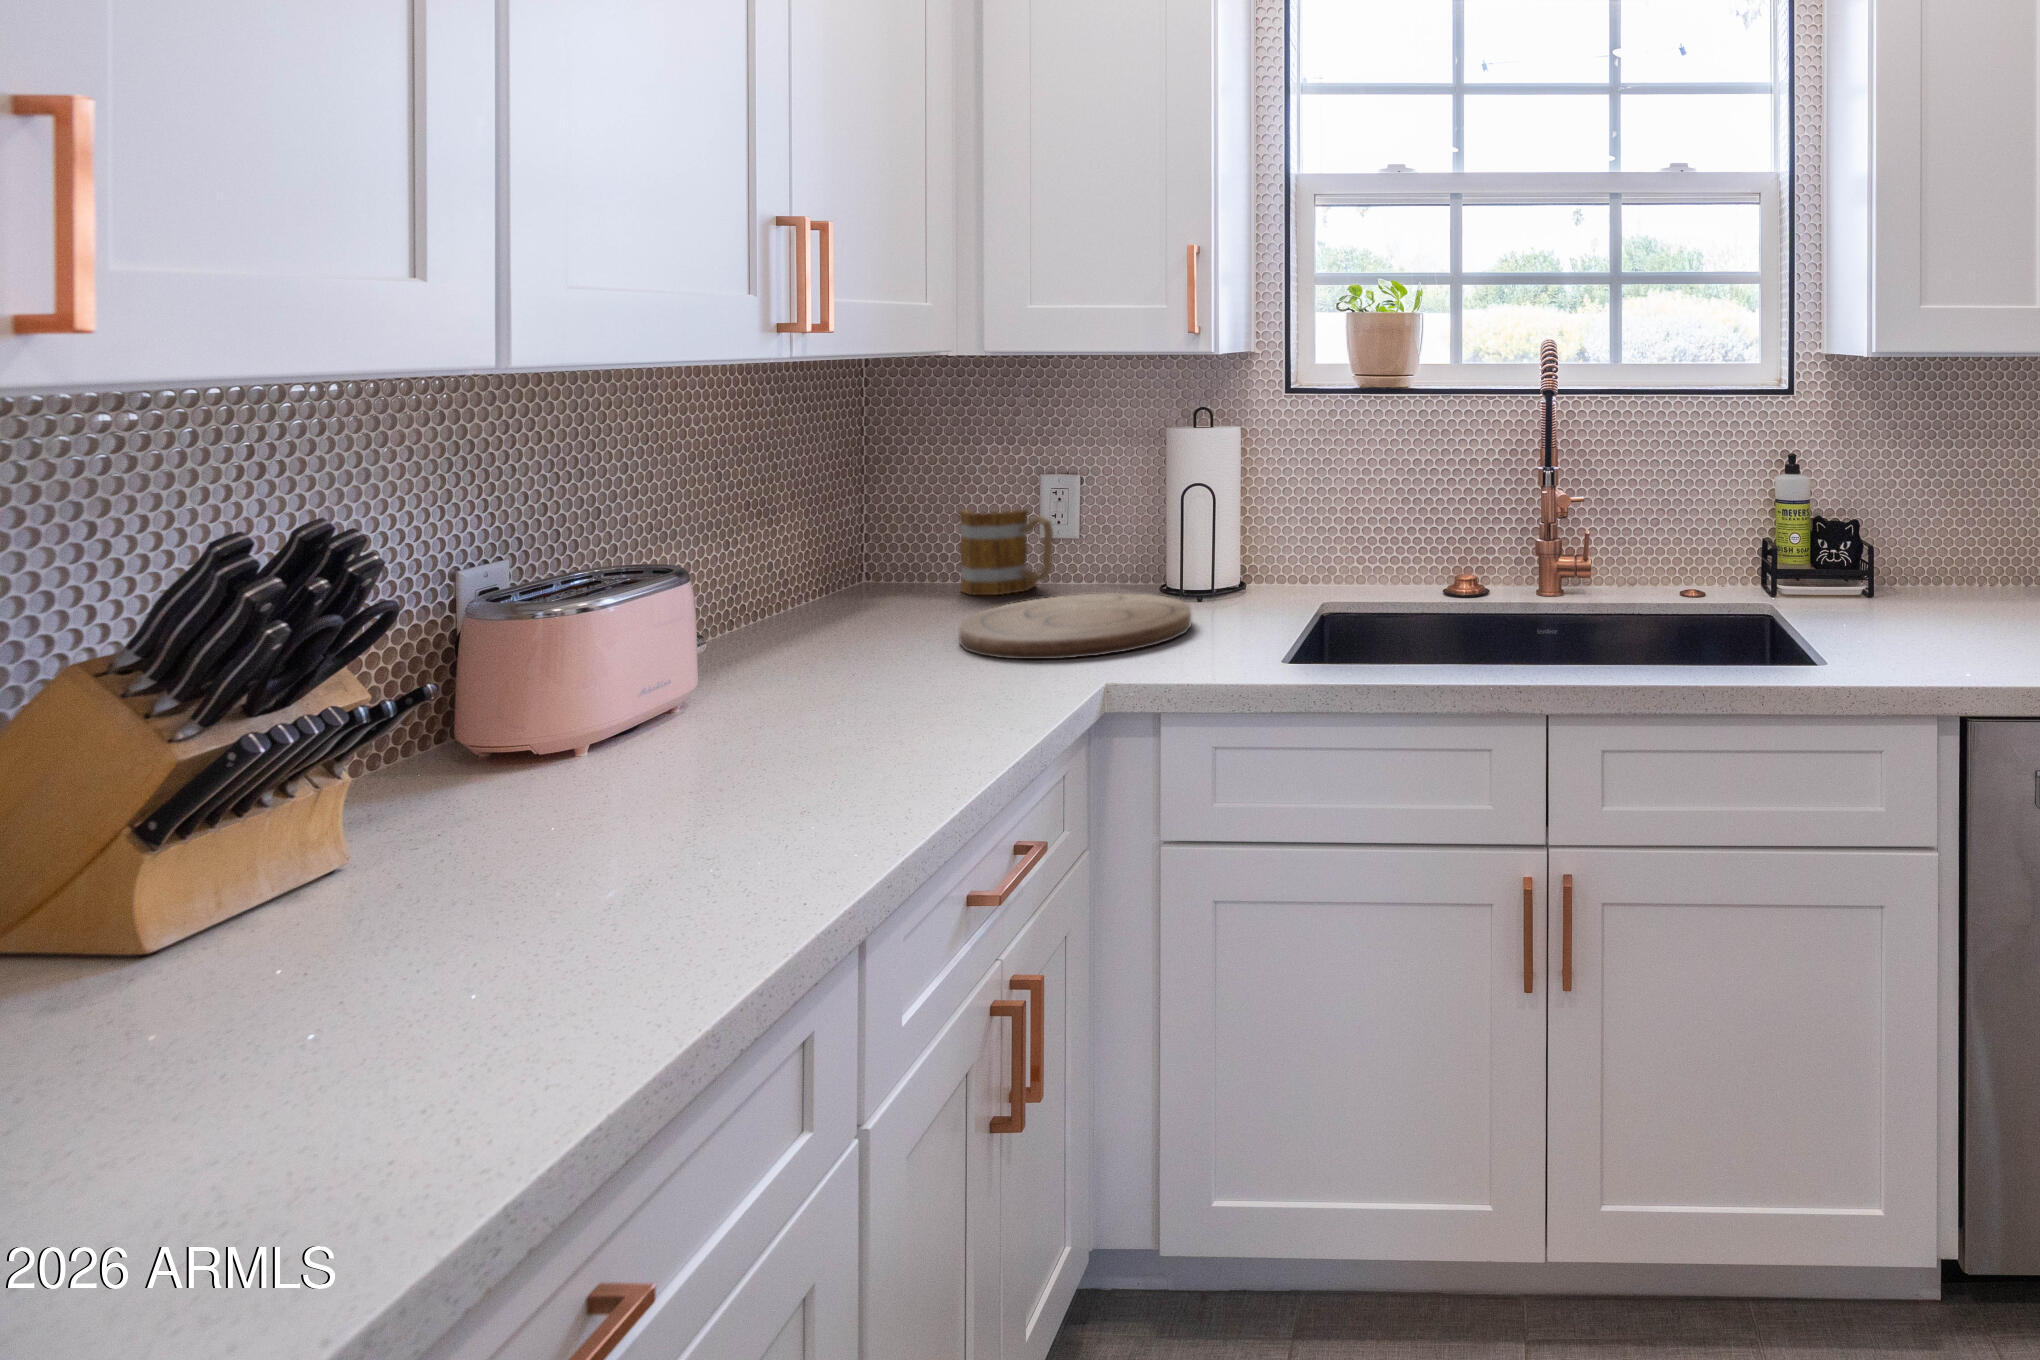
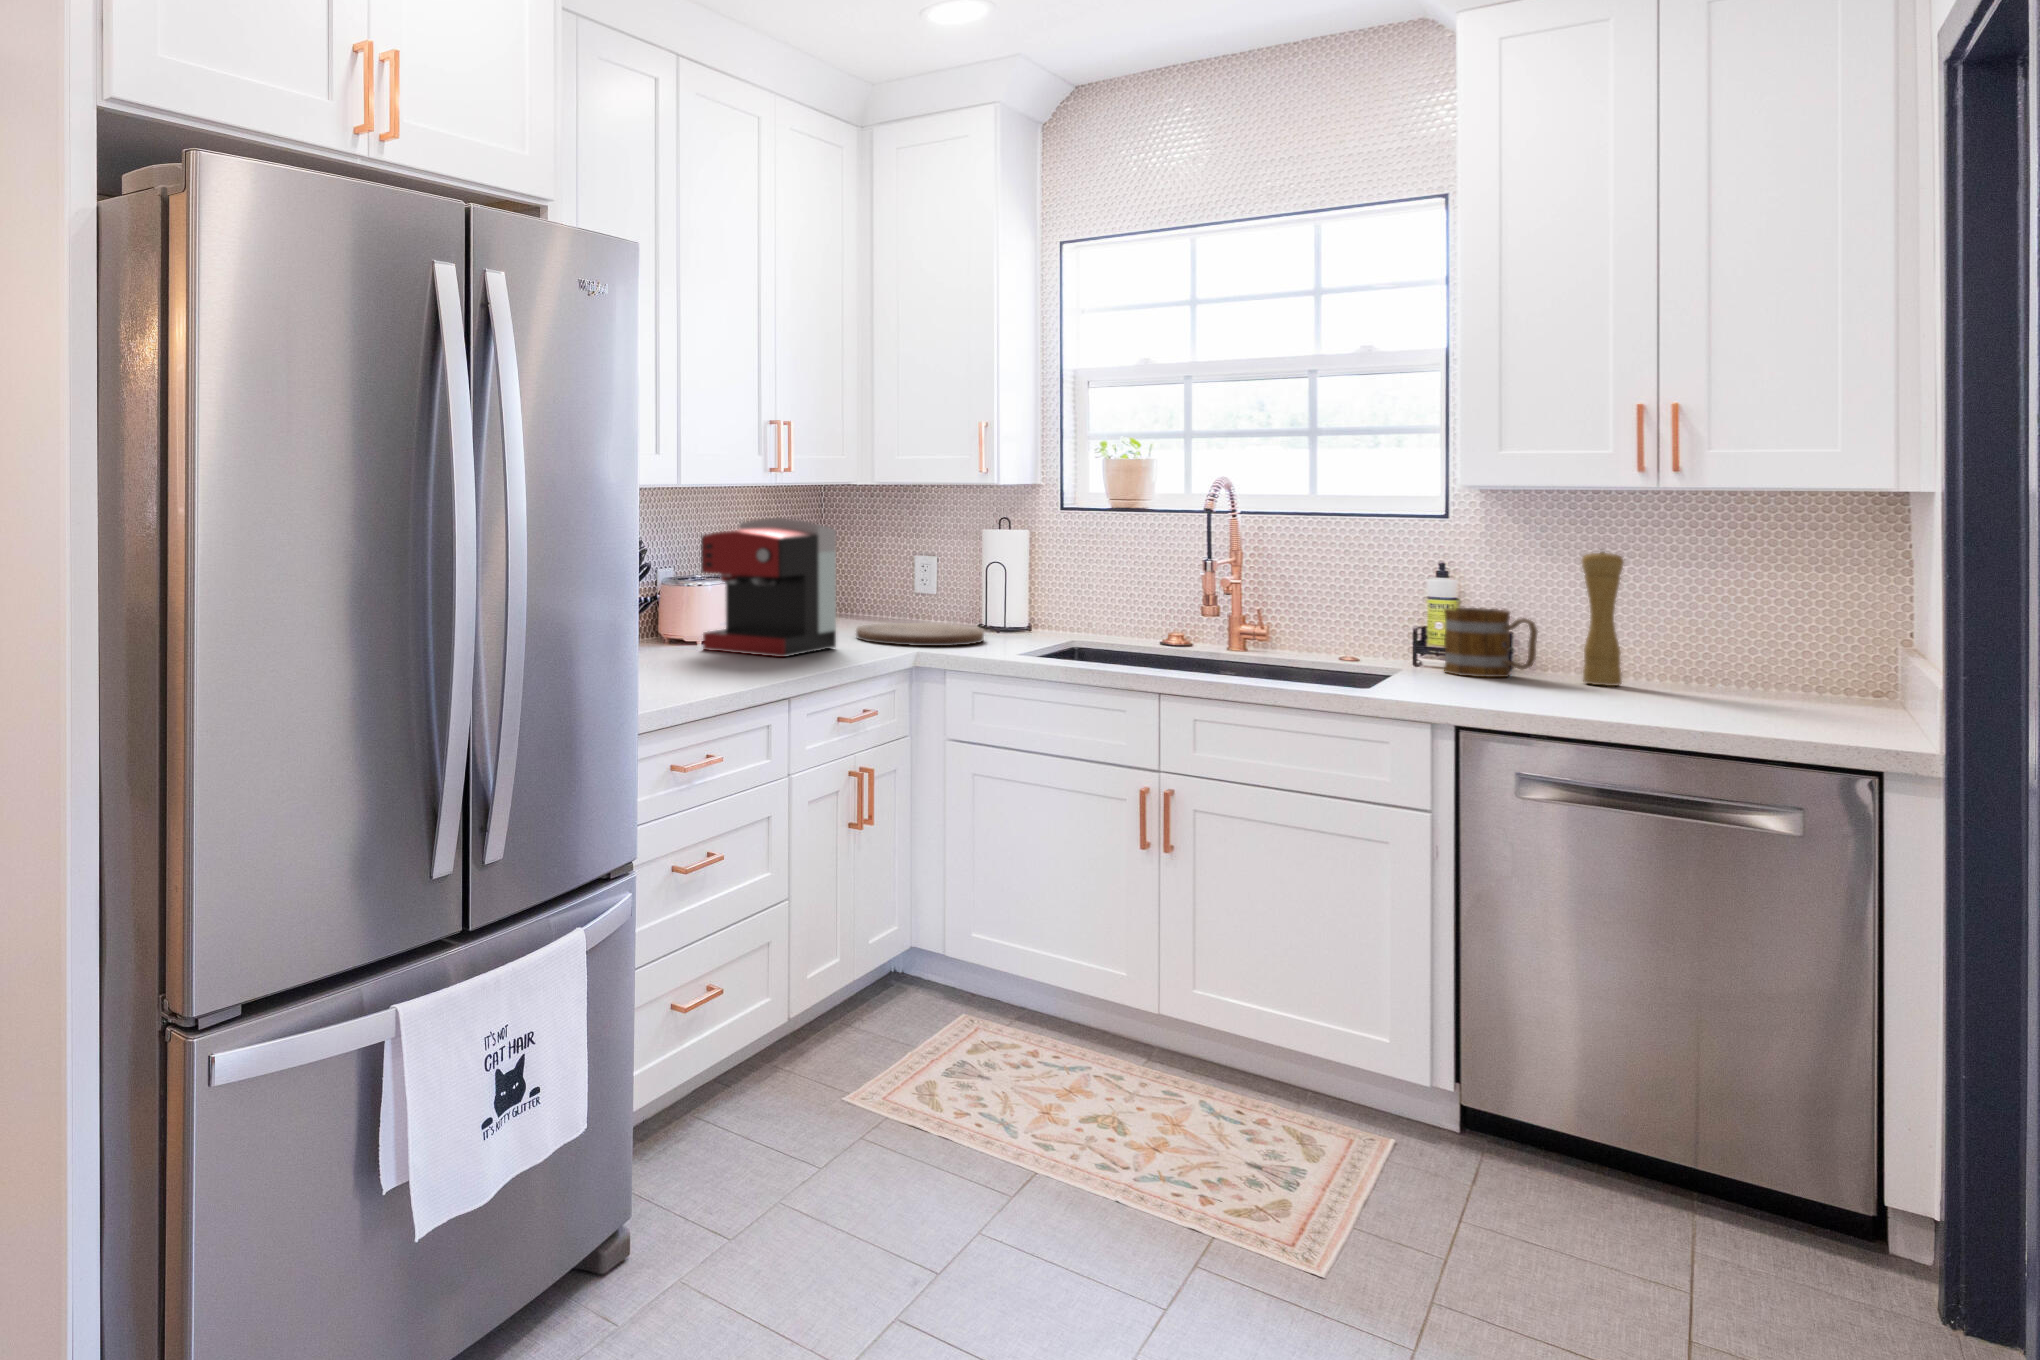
coffee maker: none [590,432,935,760] -> present [701,518,836,657]
pepper mill: none [1956,434,2001,605] -> present [1582,551,1623,686]
mug: present [959,509,1053,595] -> present [1444,608,1538,677]

